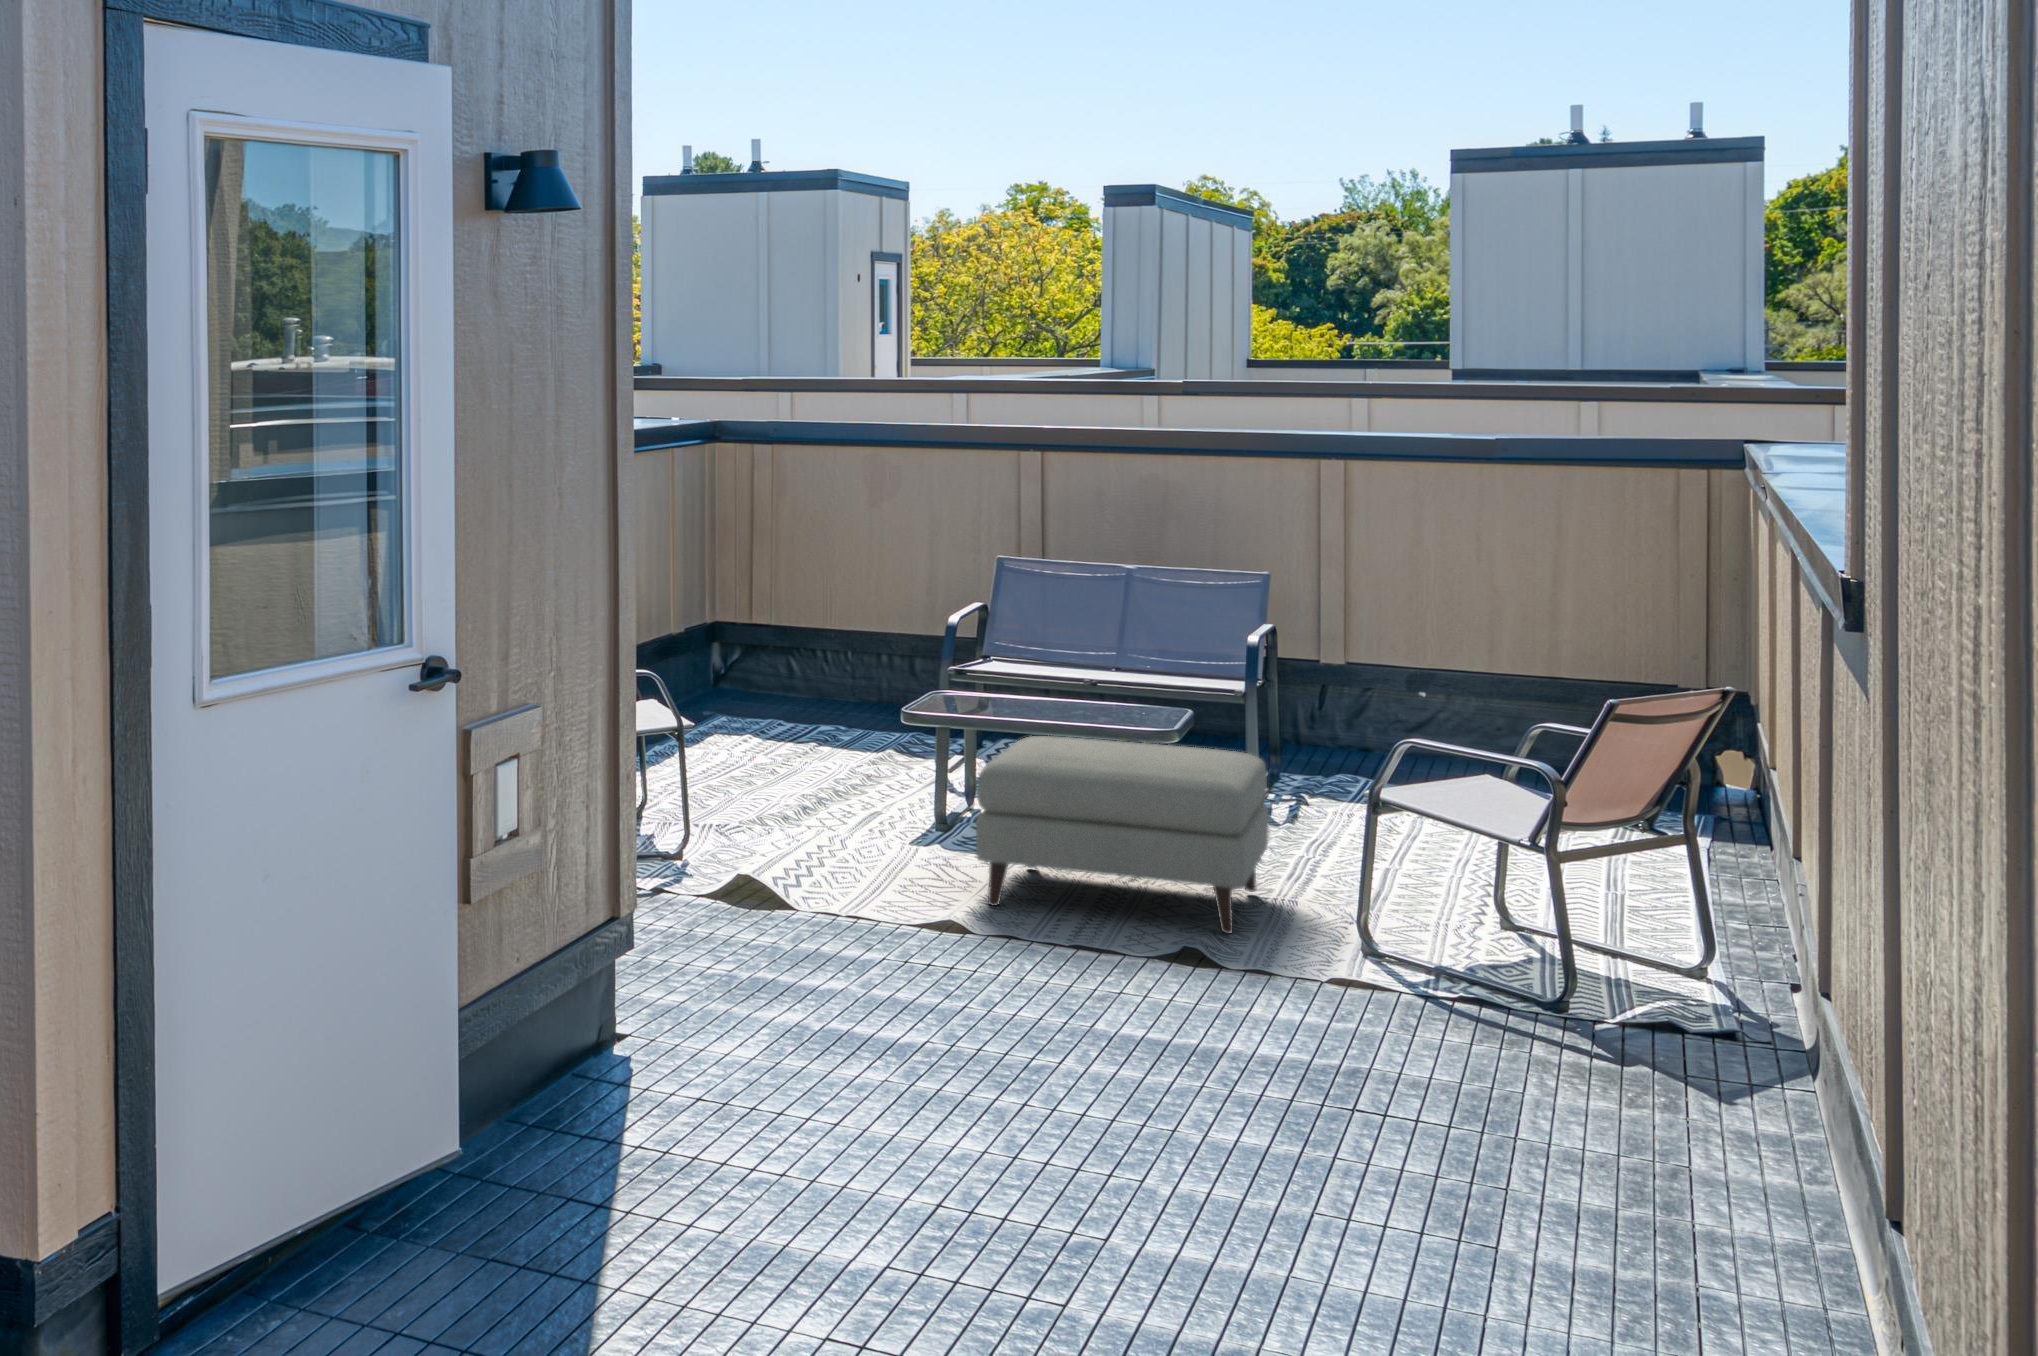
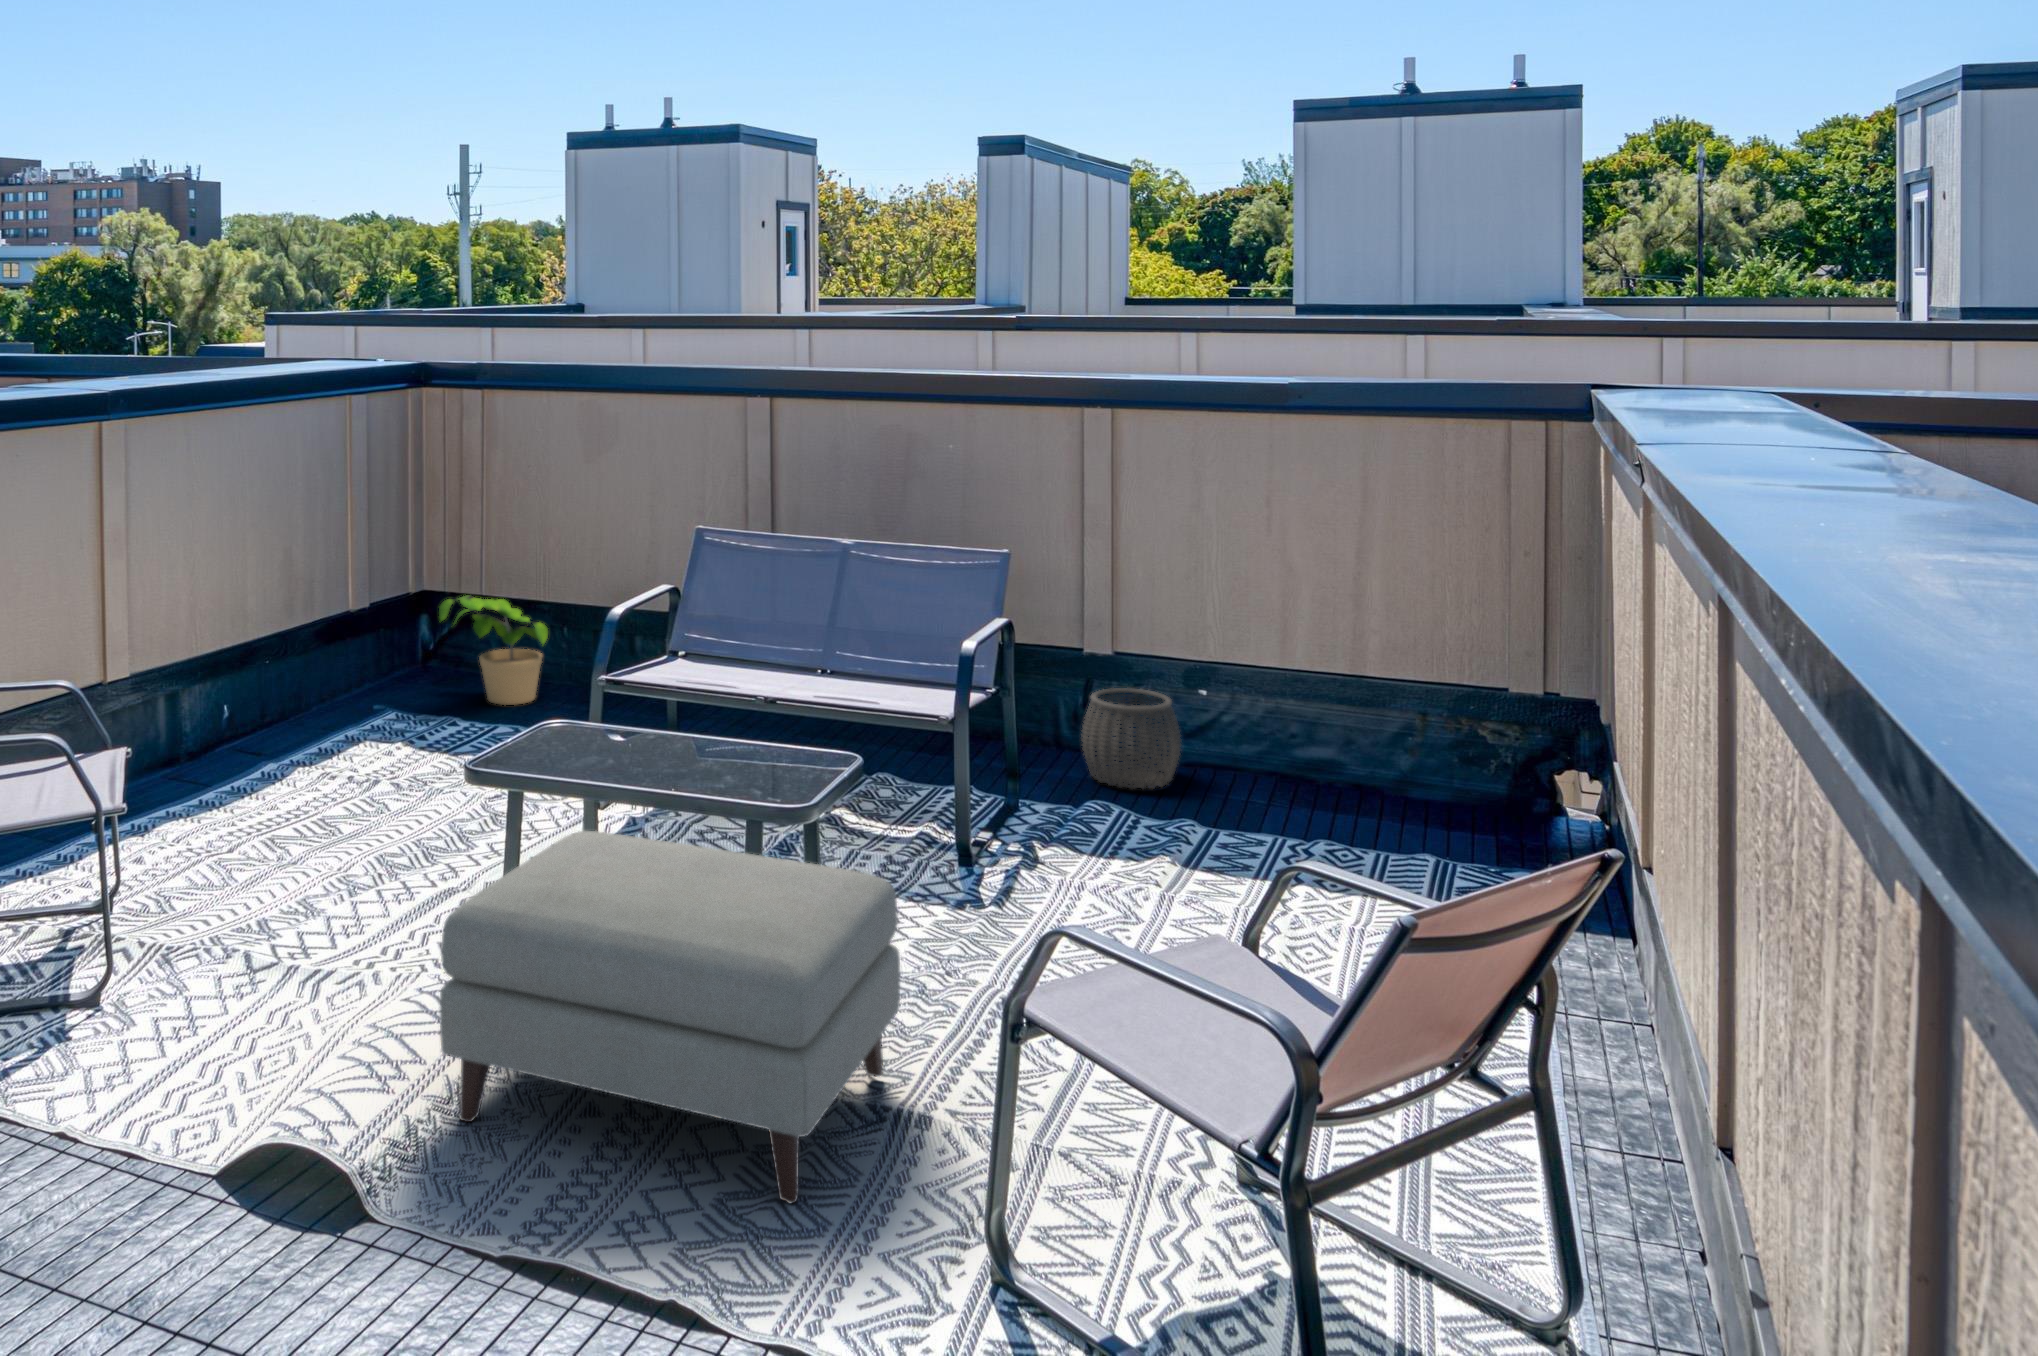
potted plant: none [739,620,828,718] -> present [439,595,548,705]
woven basket: none [1322,693,1408,772] -> present [1082,688,1181,789]

